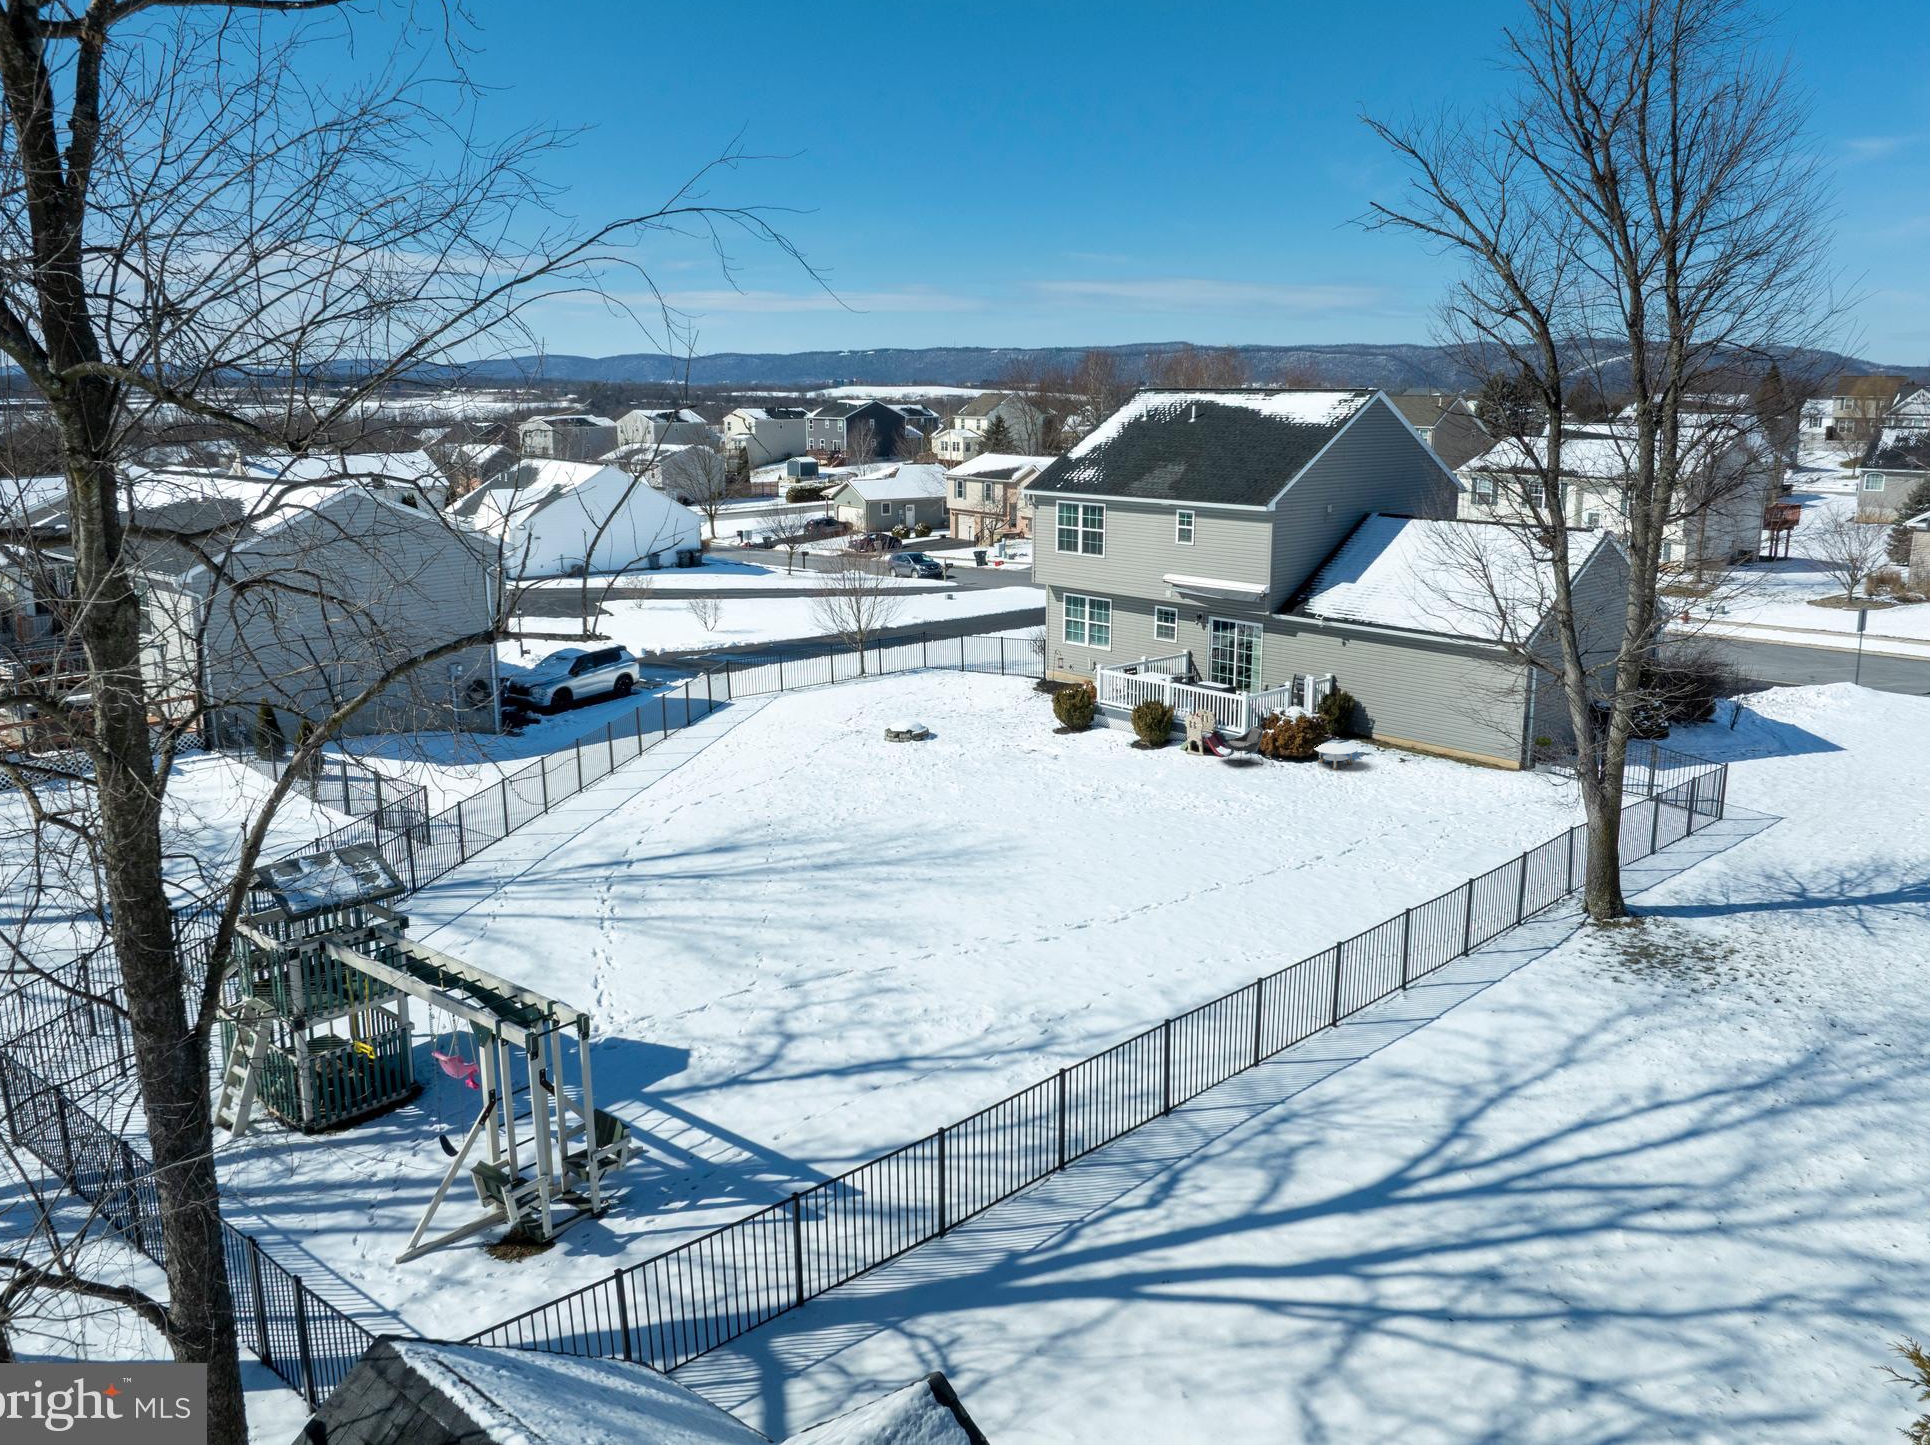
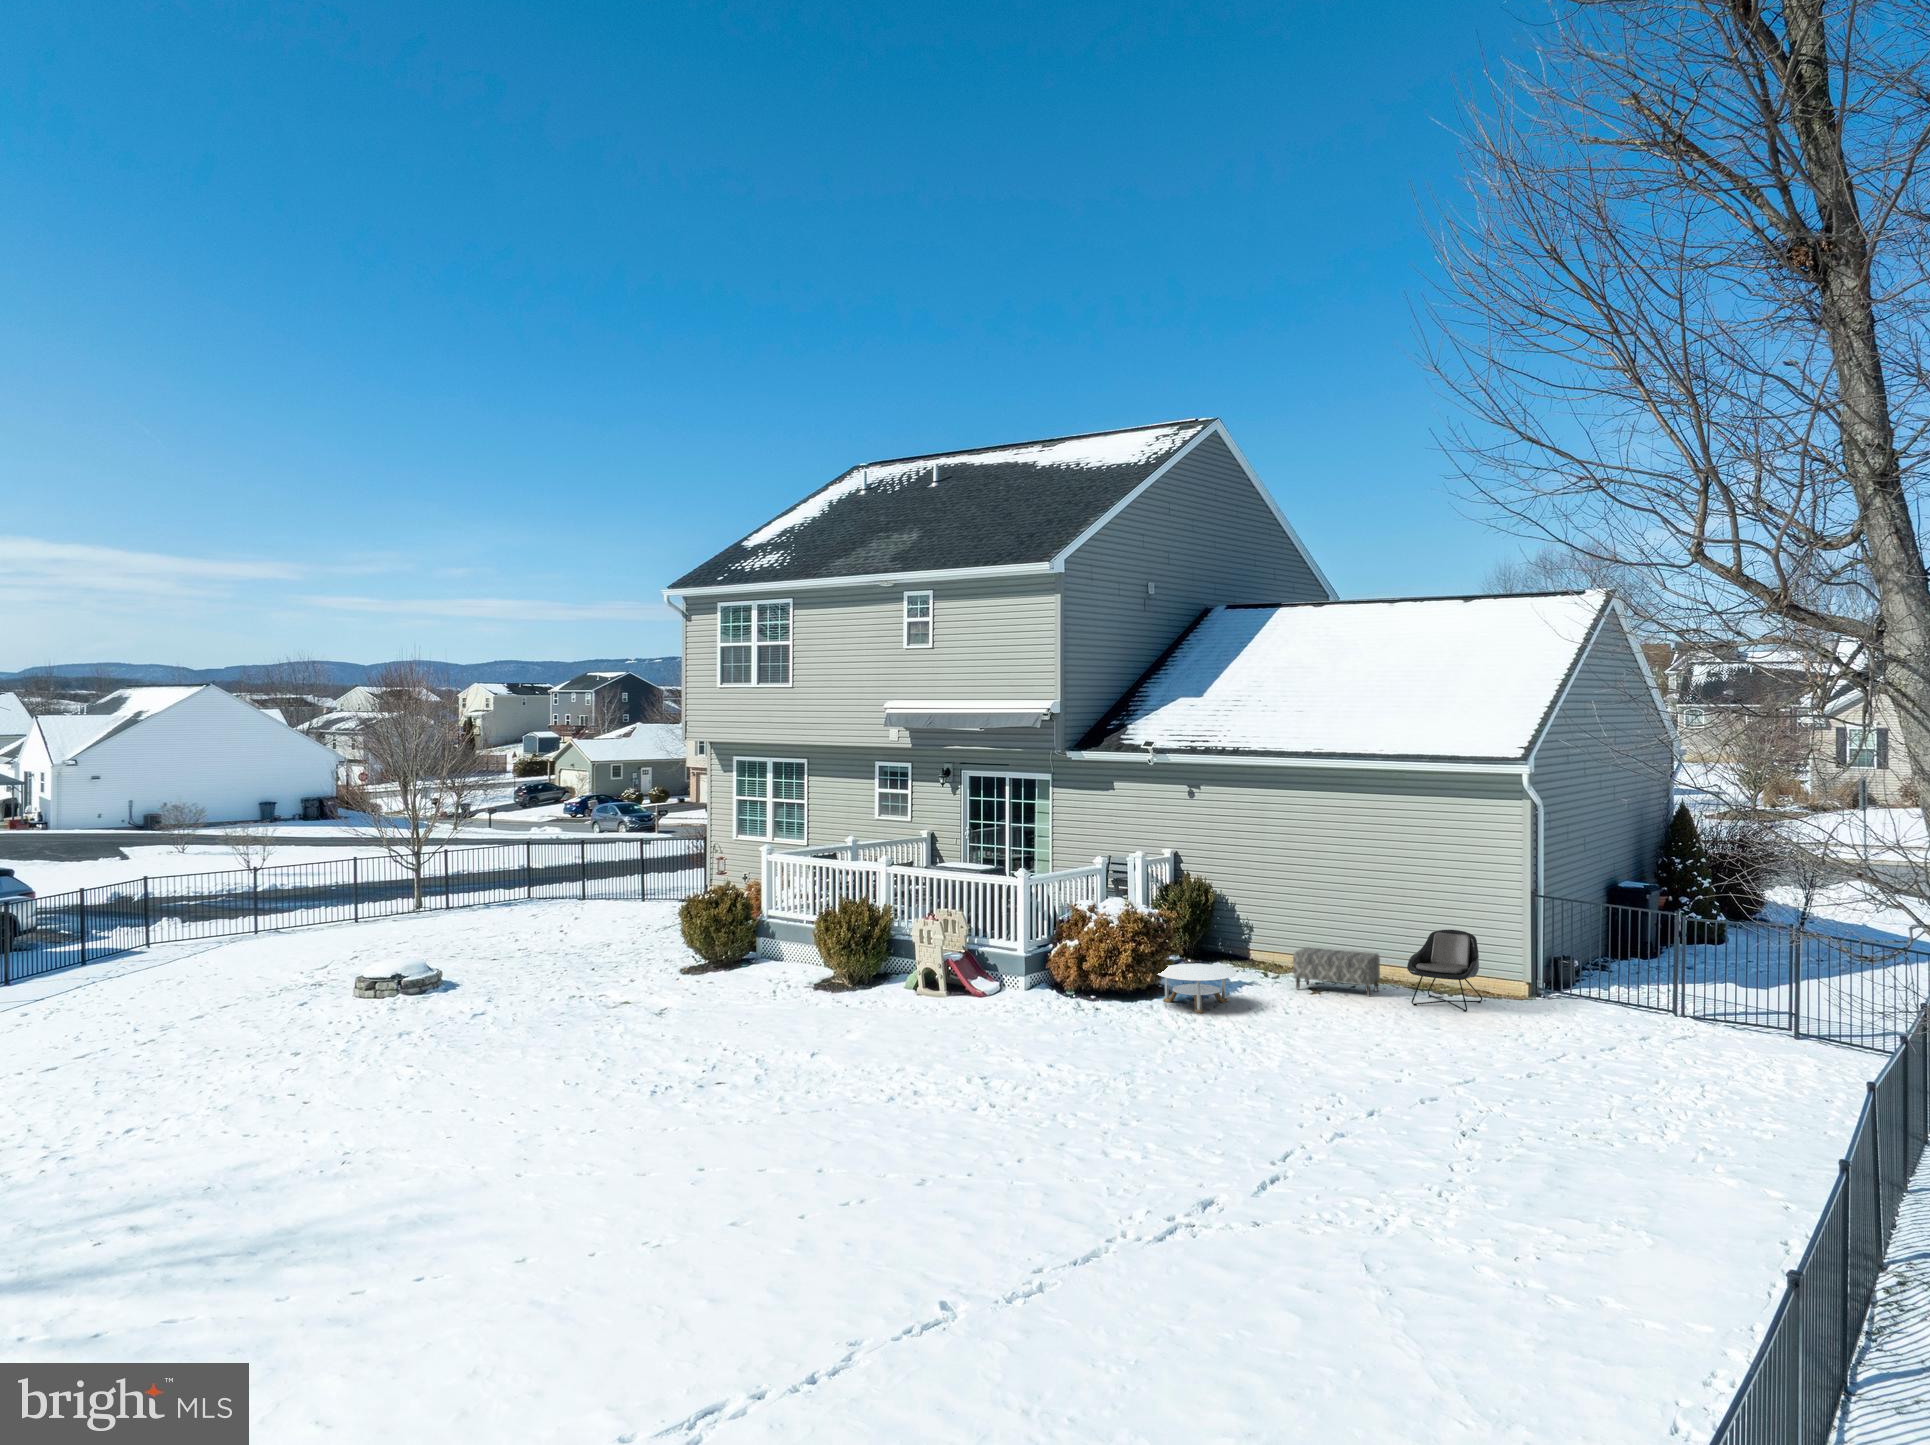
lounge chair: present [1226,726,1264,767] -> present [1407,930,1482,1012]
bench: none [1393,735,1442,765] -> present [1293,947,1380,997]
potted tree: present [1534,737,1552,773] -> none [1551,933,1584,1003]

